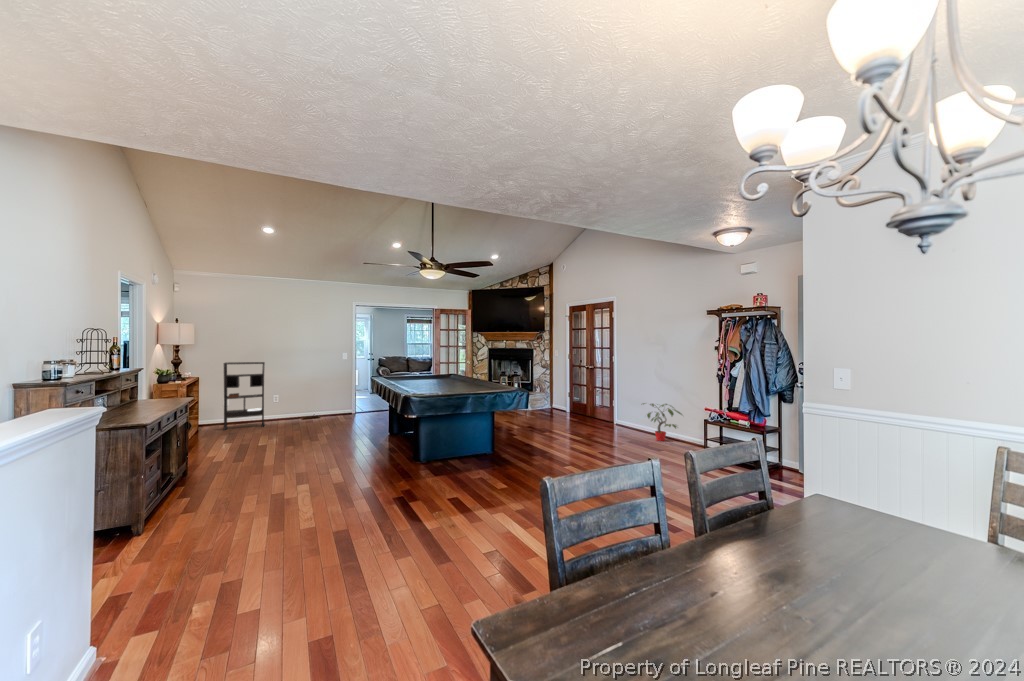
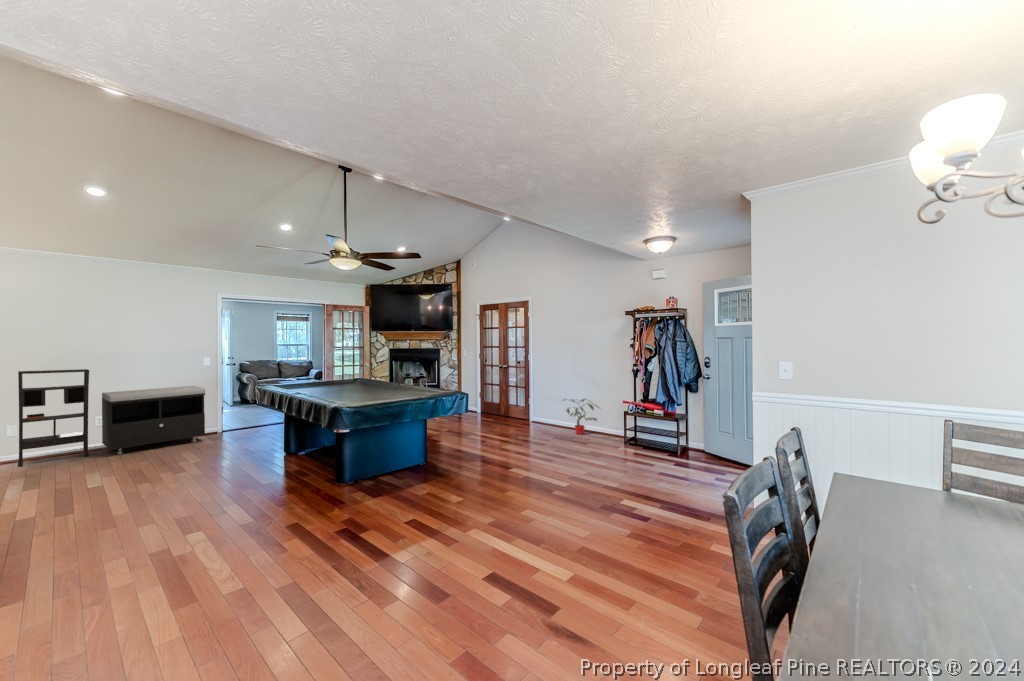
storage bench: none [274,377,339,426] -> present [102,386,205,454]

